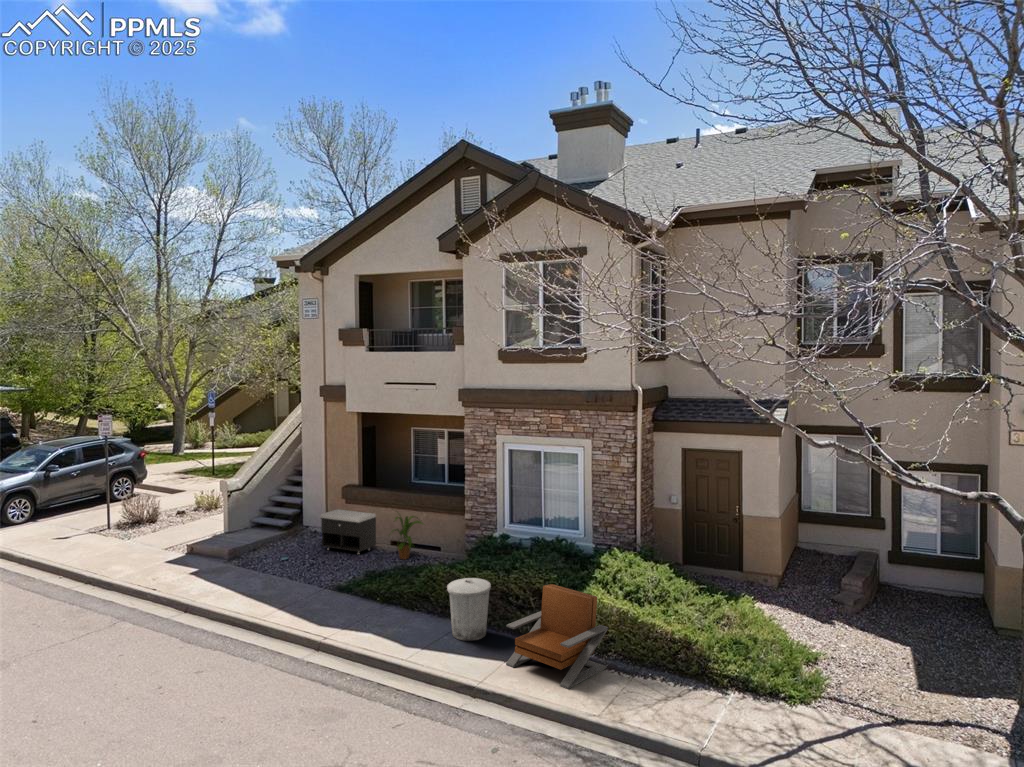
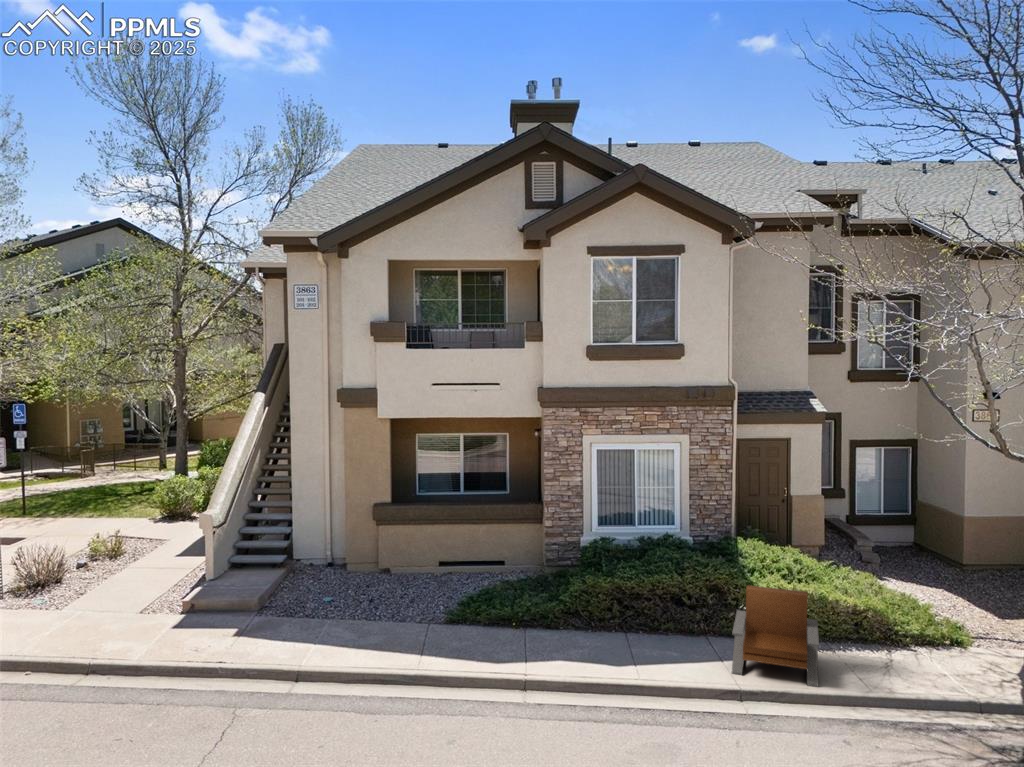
storage bench: present [321,509,376,554] -> none [357,529,418,577]
house plant: present [395,516,423,560] -> none [449,524,487,577]
trash can: present [447,578,491,641] -> none [629,589,675,656]

